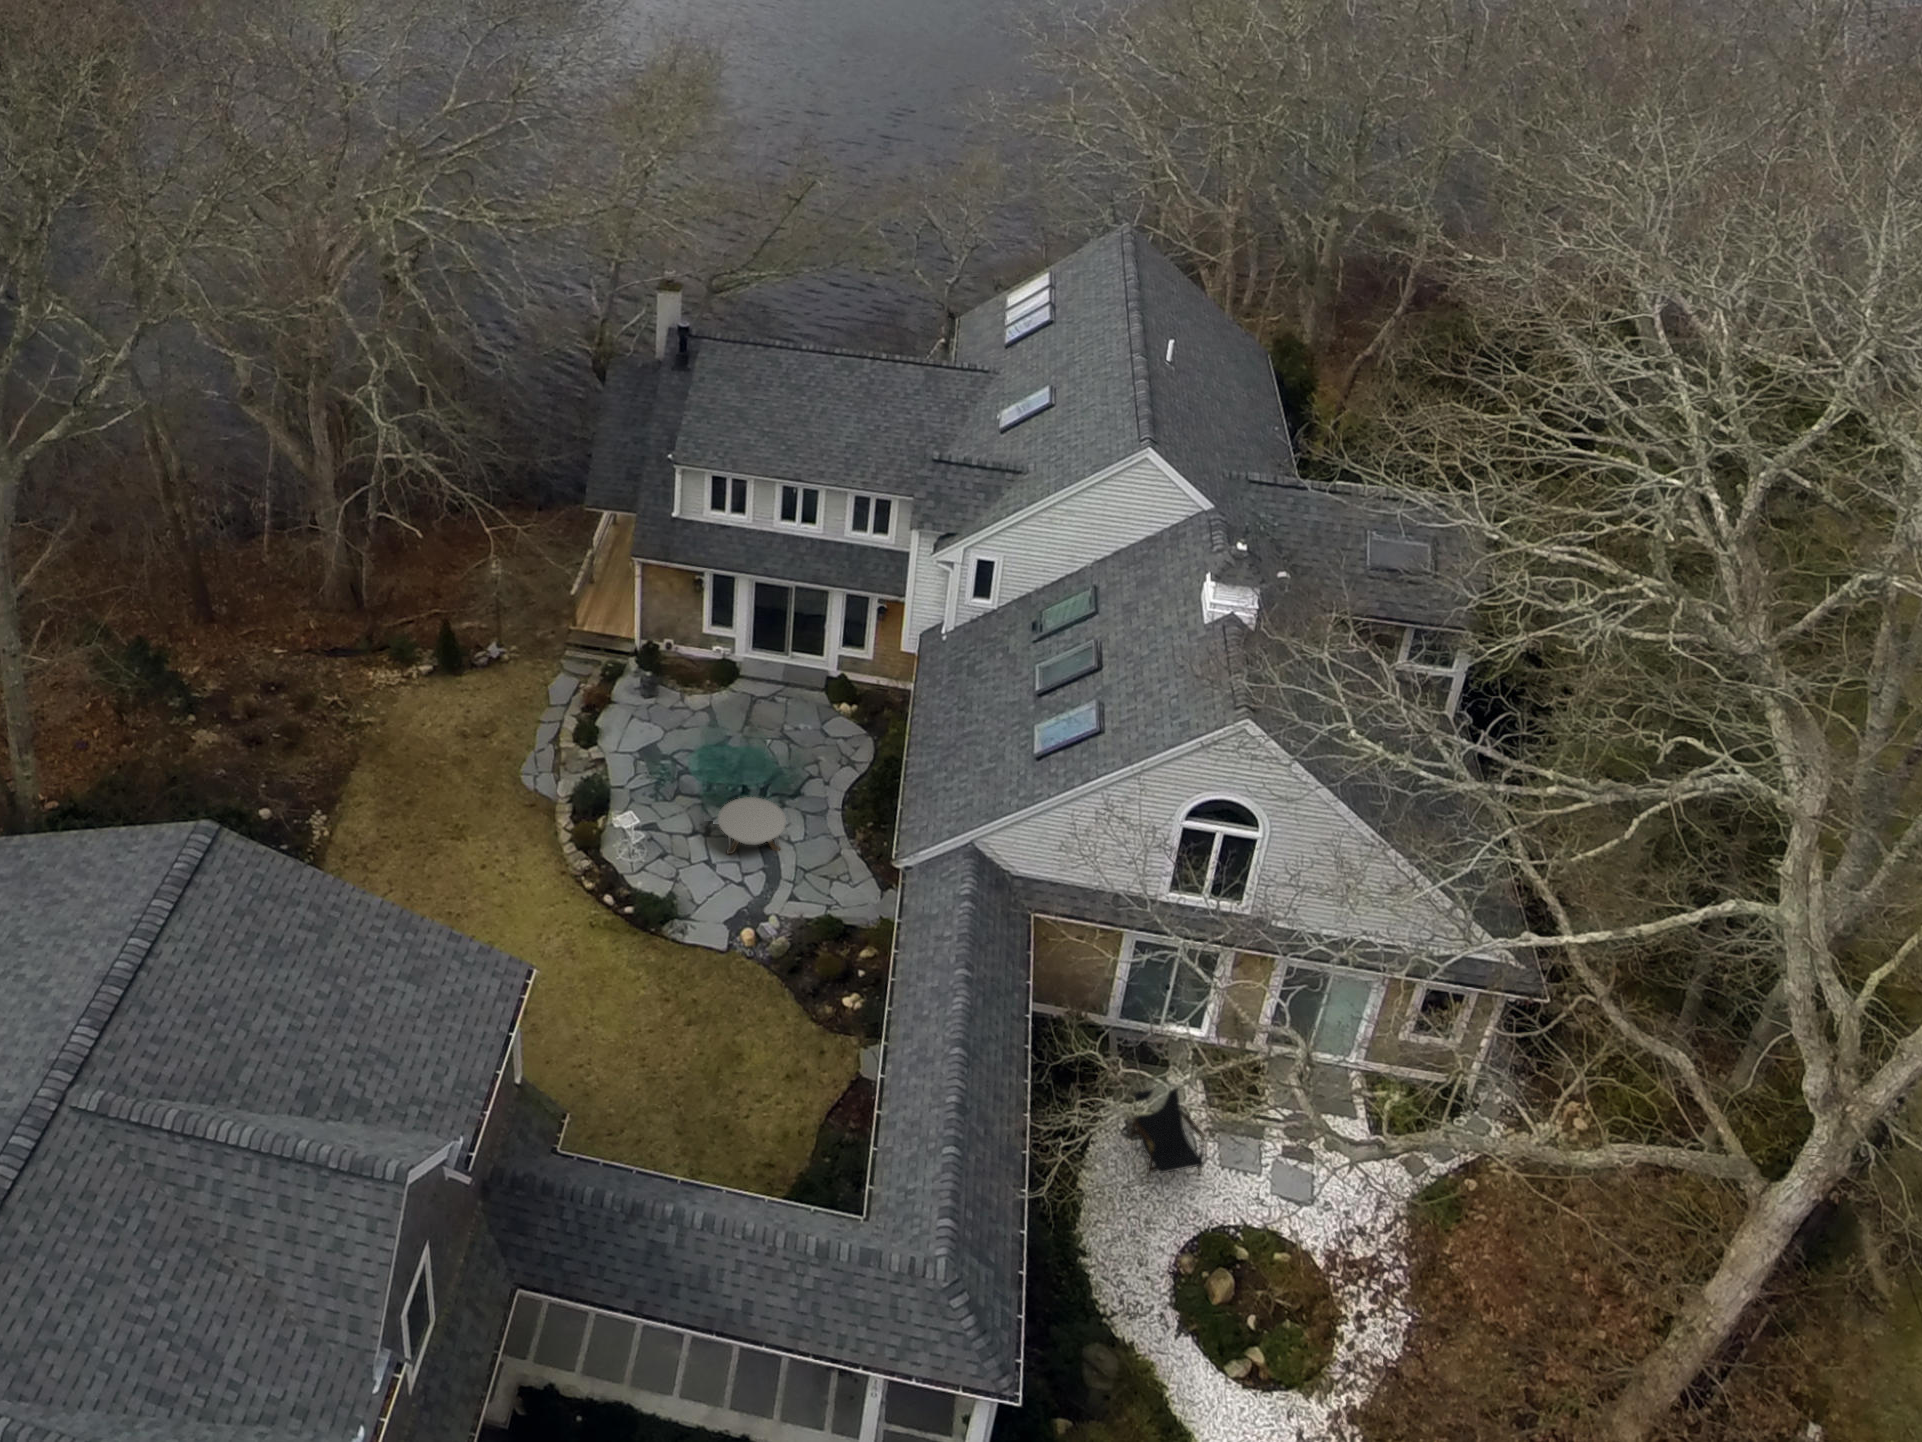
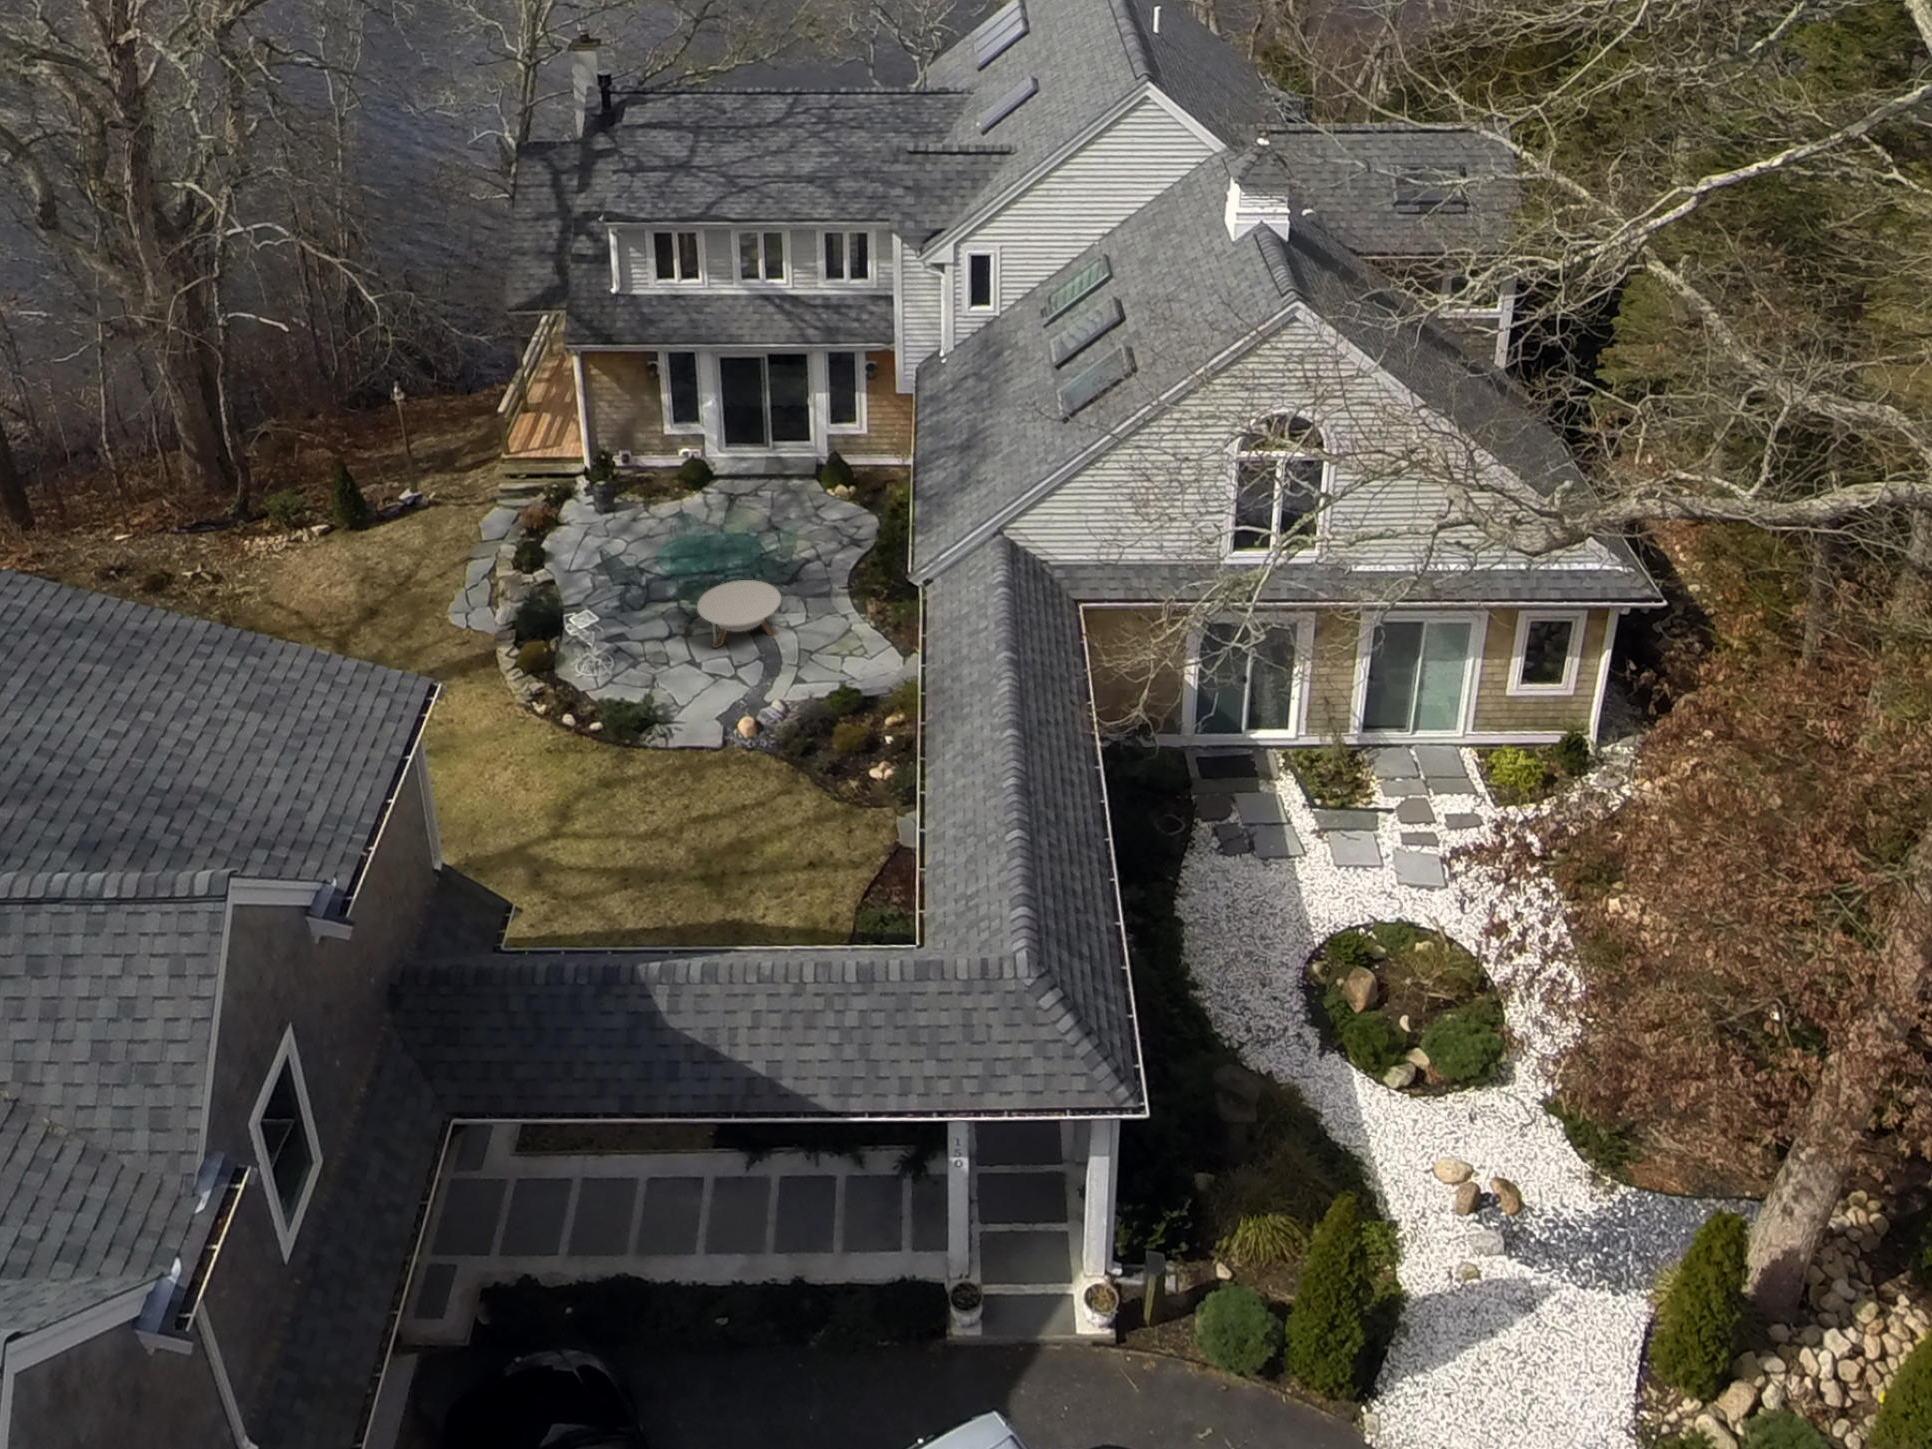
lounge chair: present [1130,1089,1205,1184] -> none [1229,777,1320,900]

